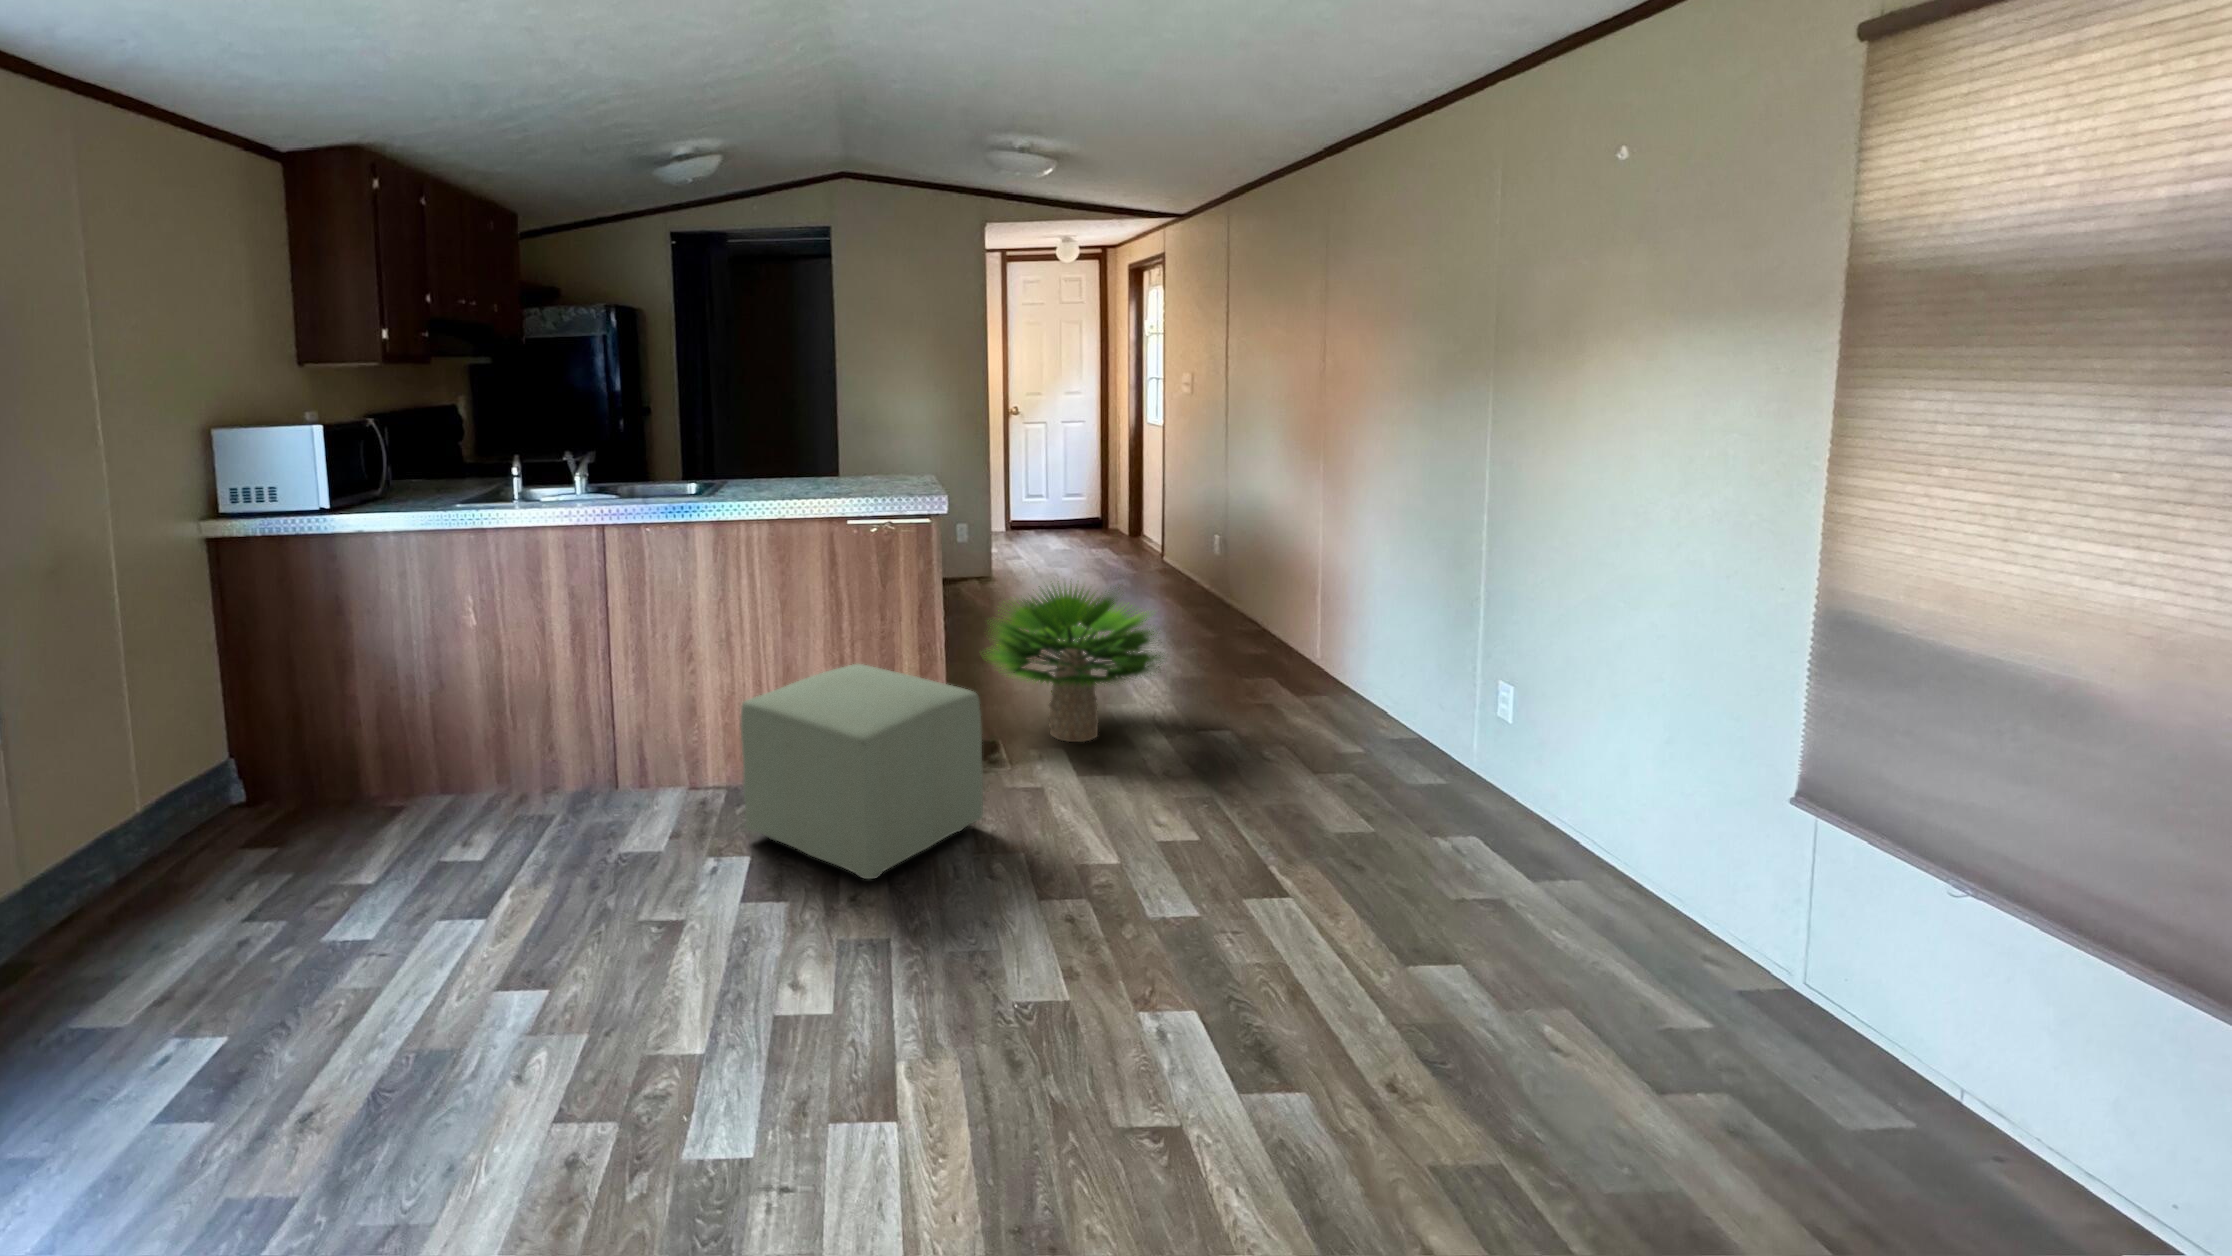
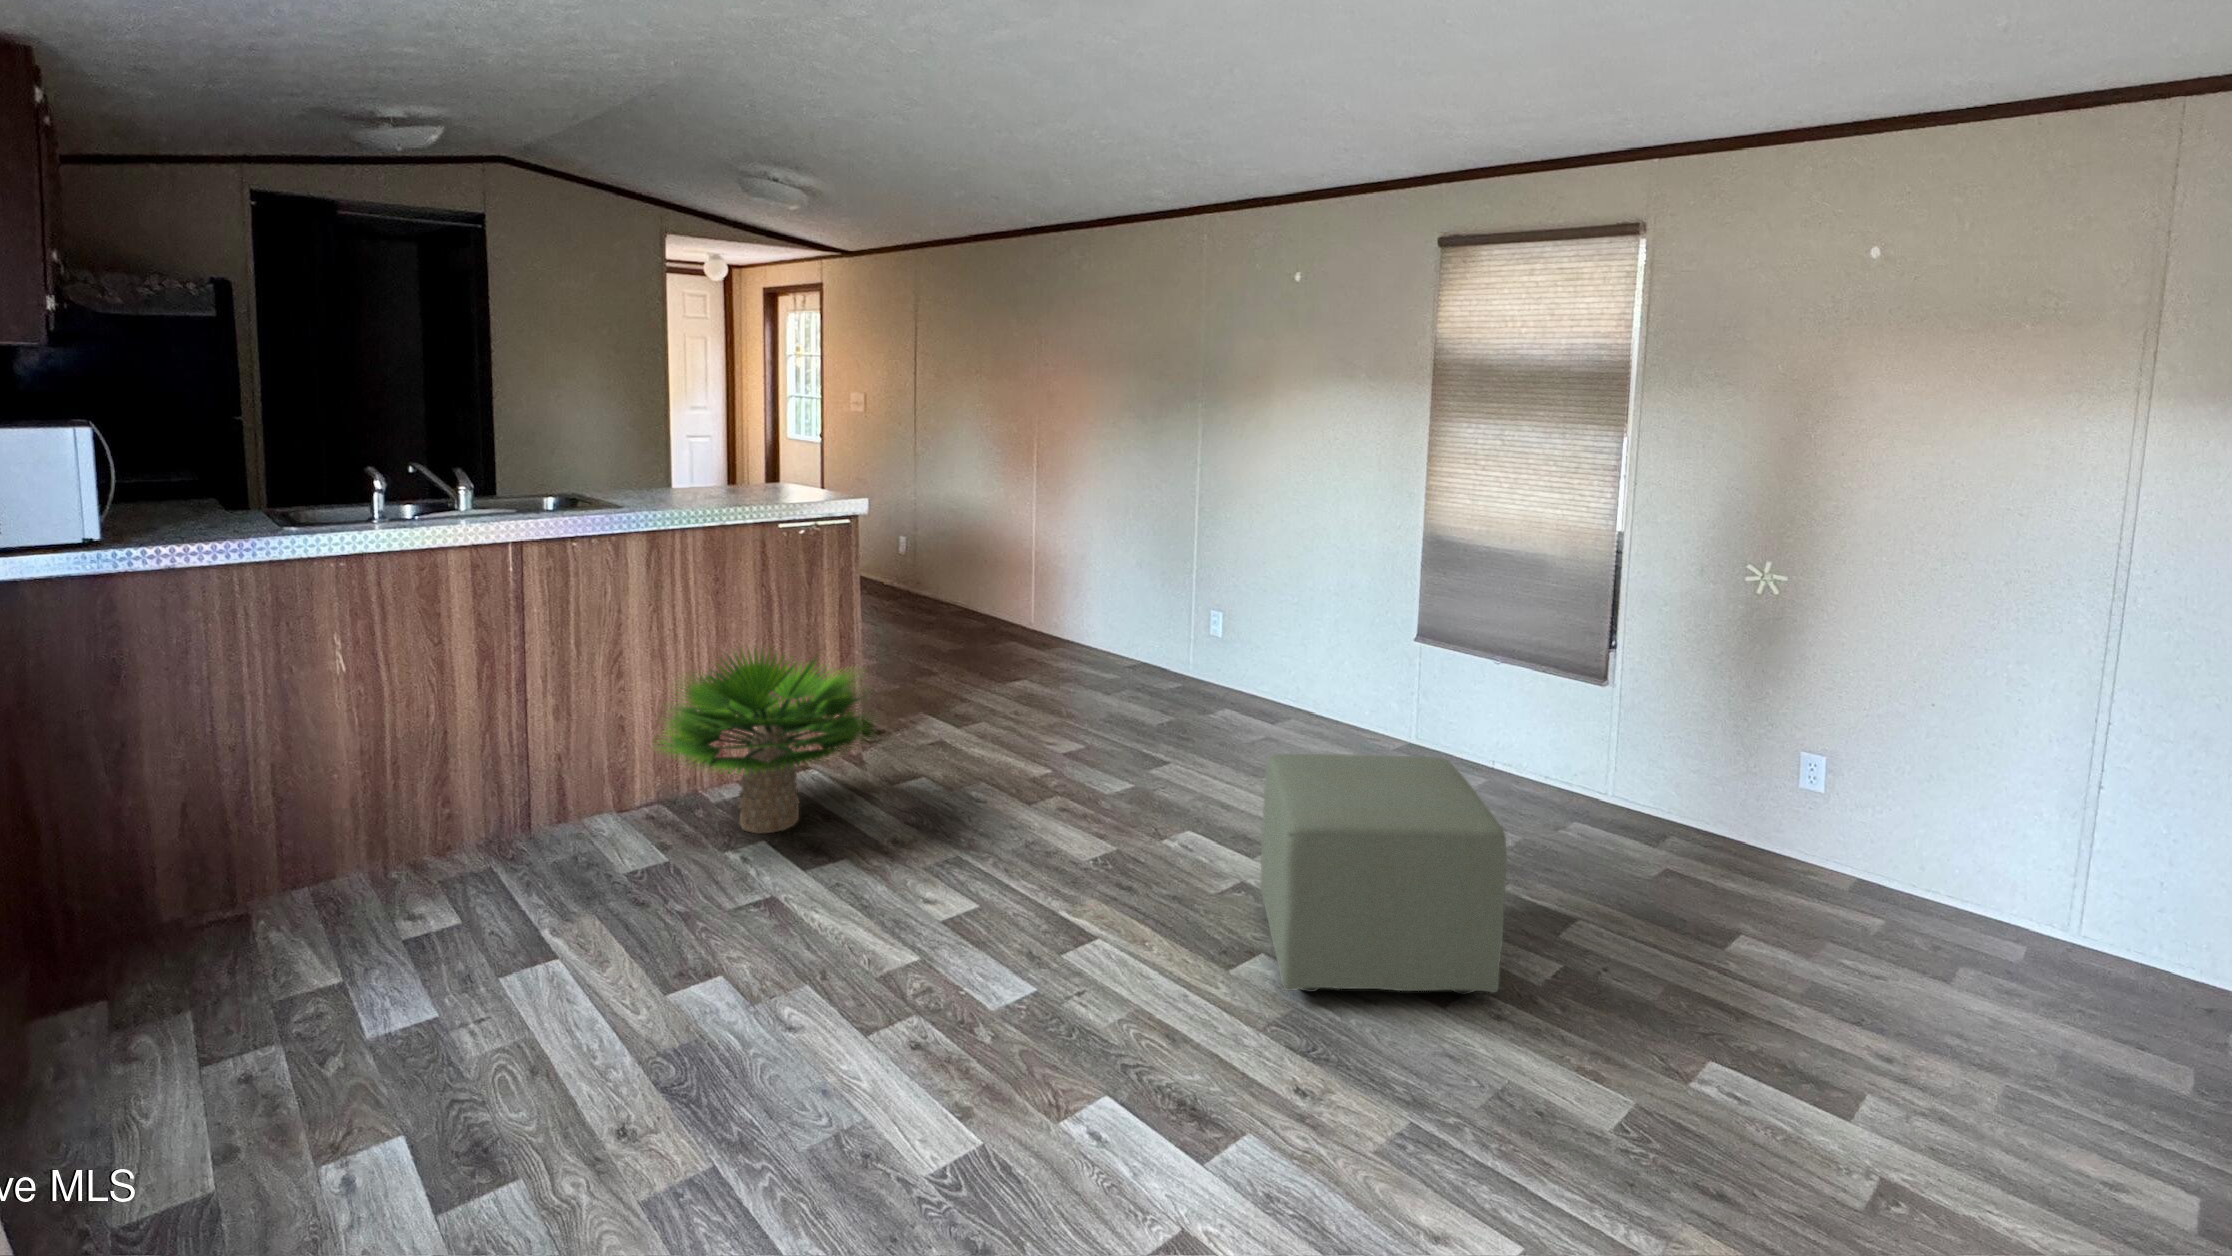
ottoman: present [740,664,983,879] -> present [1260,754,1507,995]

